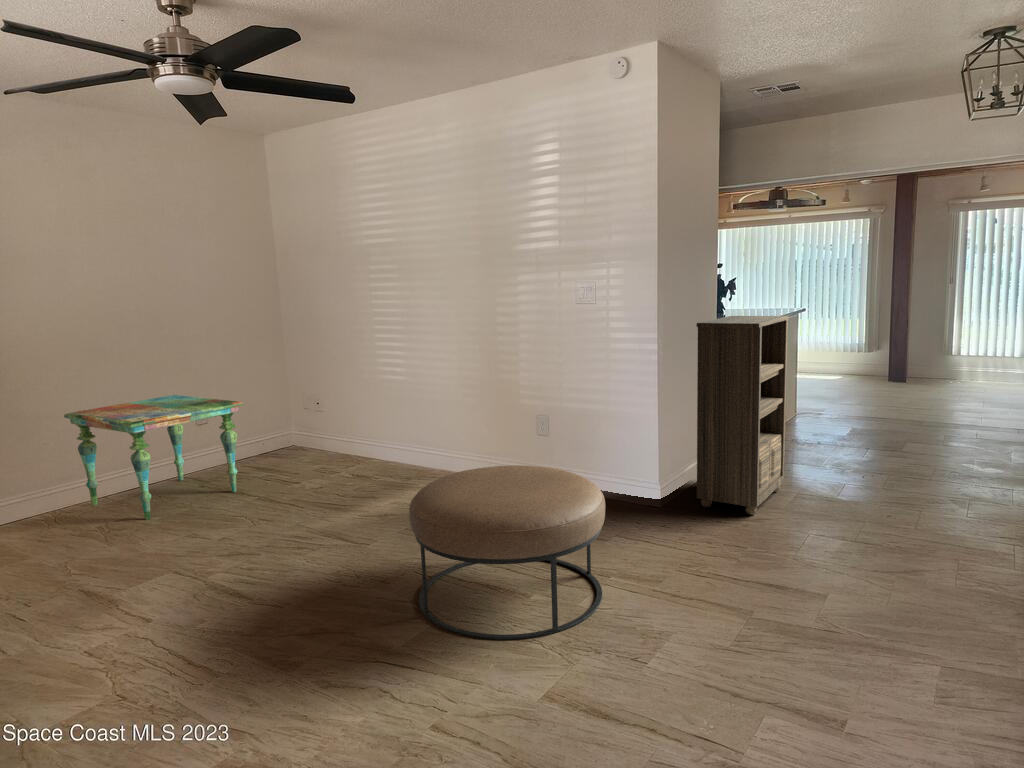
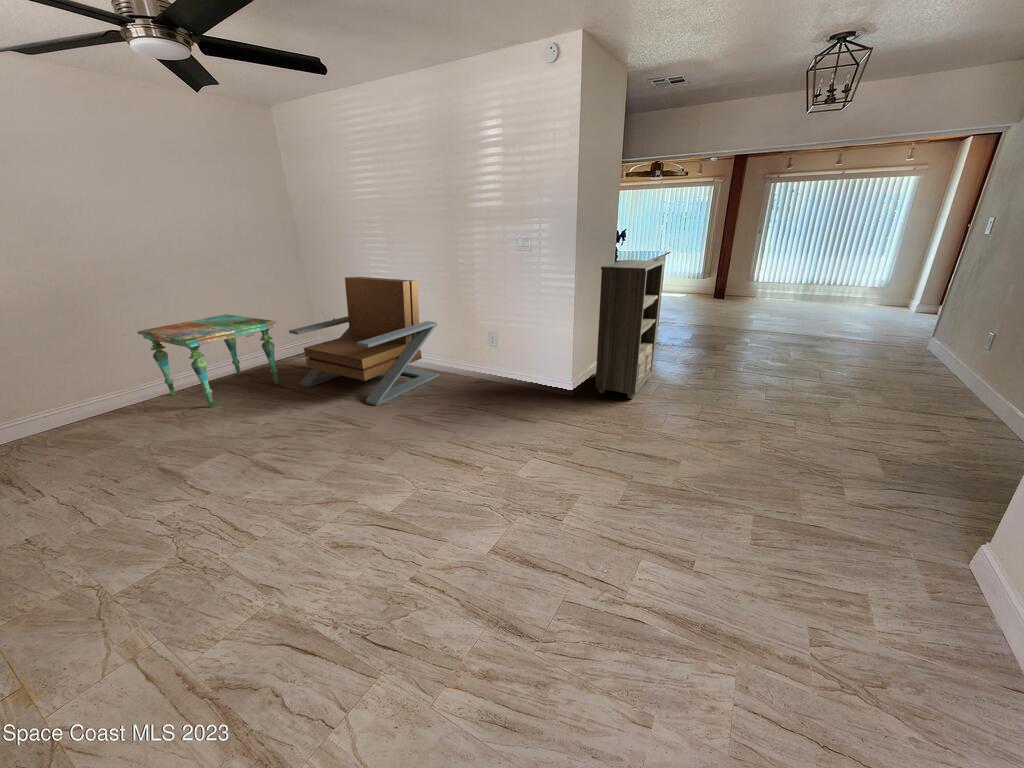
lounge chair: none [260,344,464,520] -> present [289,277,439,406]
ottoman: present [409,465,605,640] -> none [393,375,534,504]

